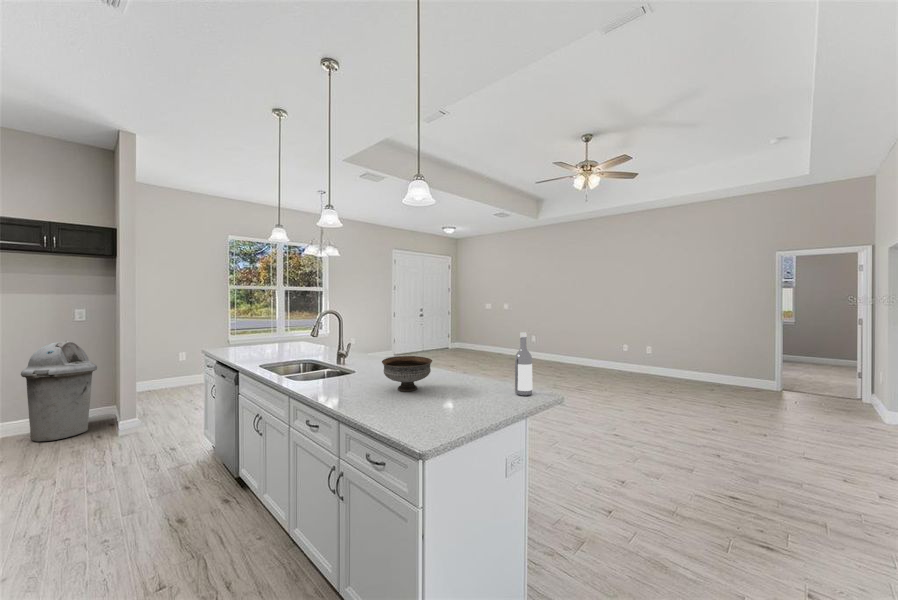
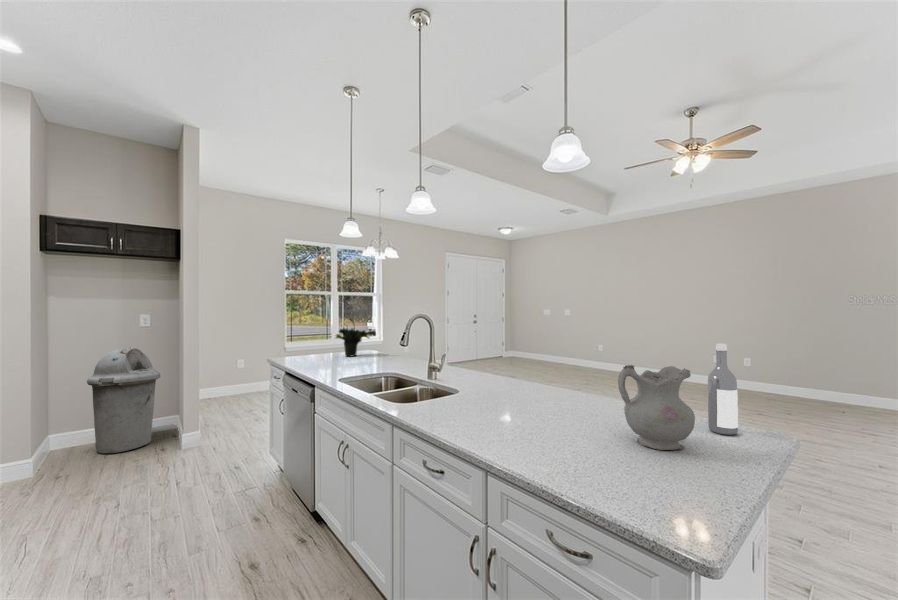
potted plant: none [265,314,304,347] -> present [336,319,376,356]
ceramic pitcher: none [443,347,492,405] -> present [618,365,695,450]
bowl: present [382,356,432,392] -> none [514,373,584,423]

